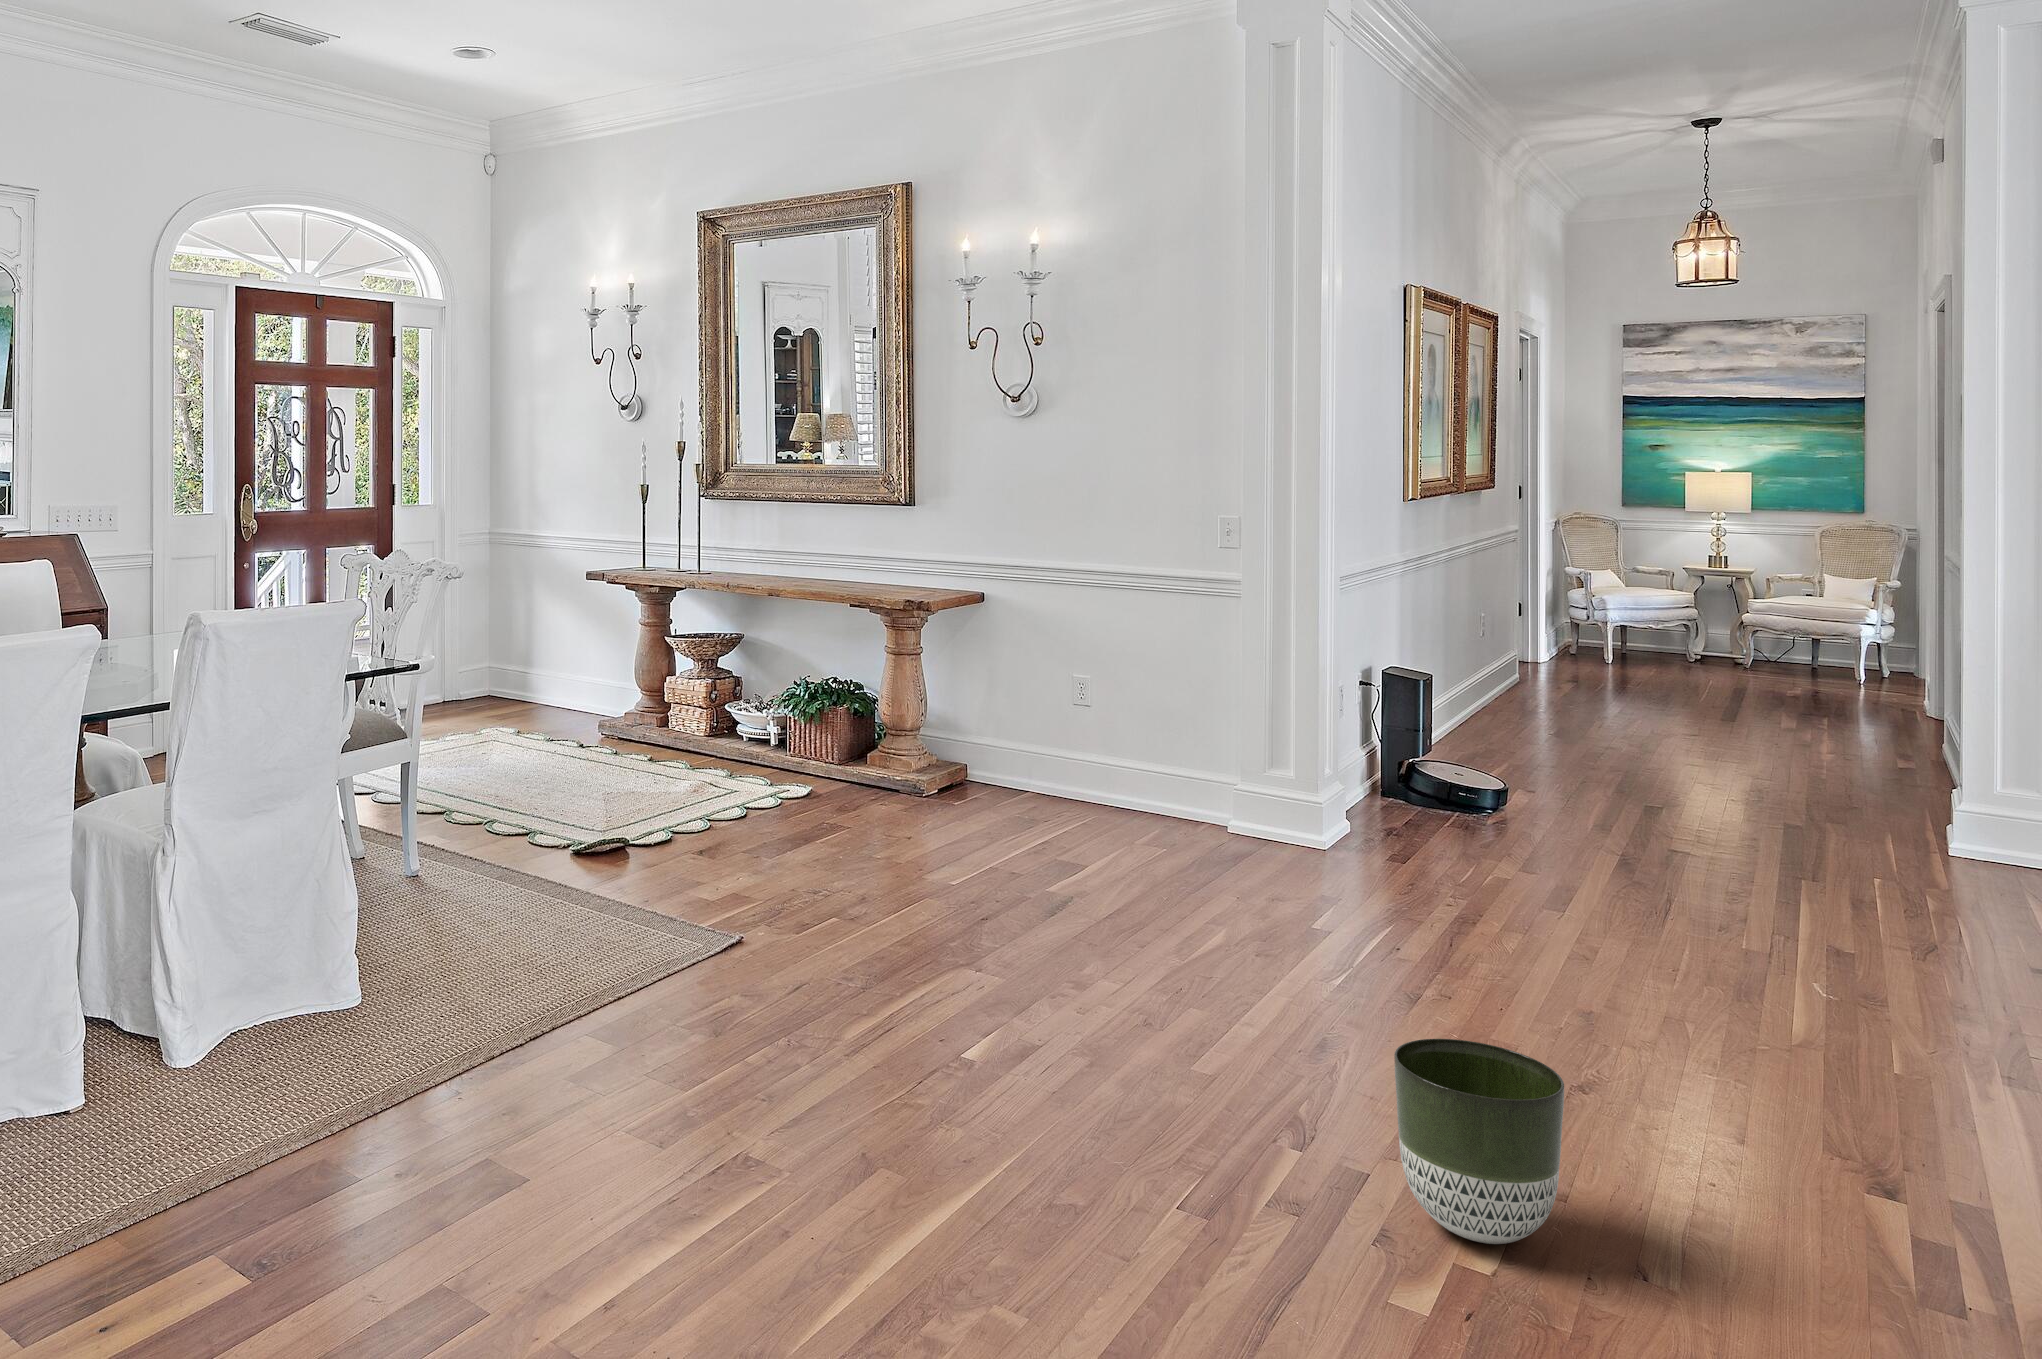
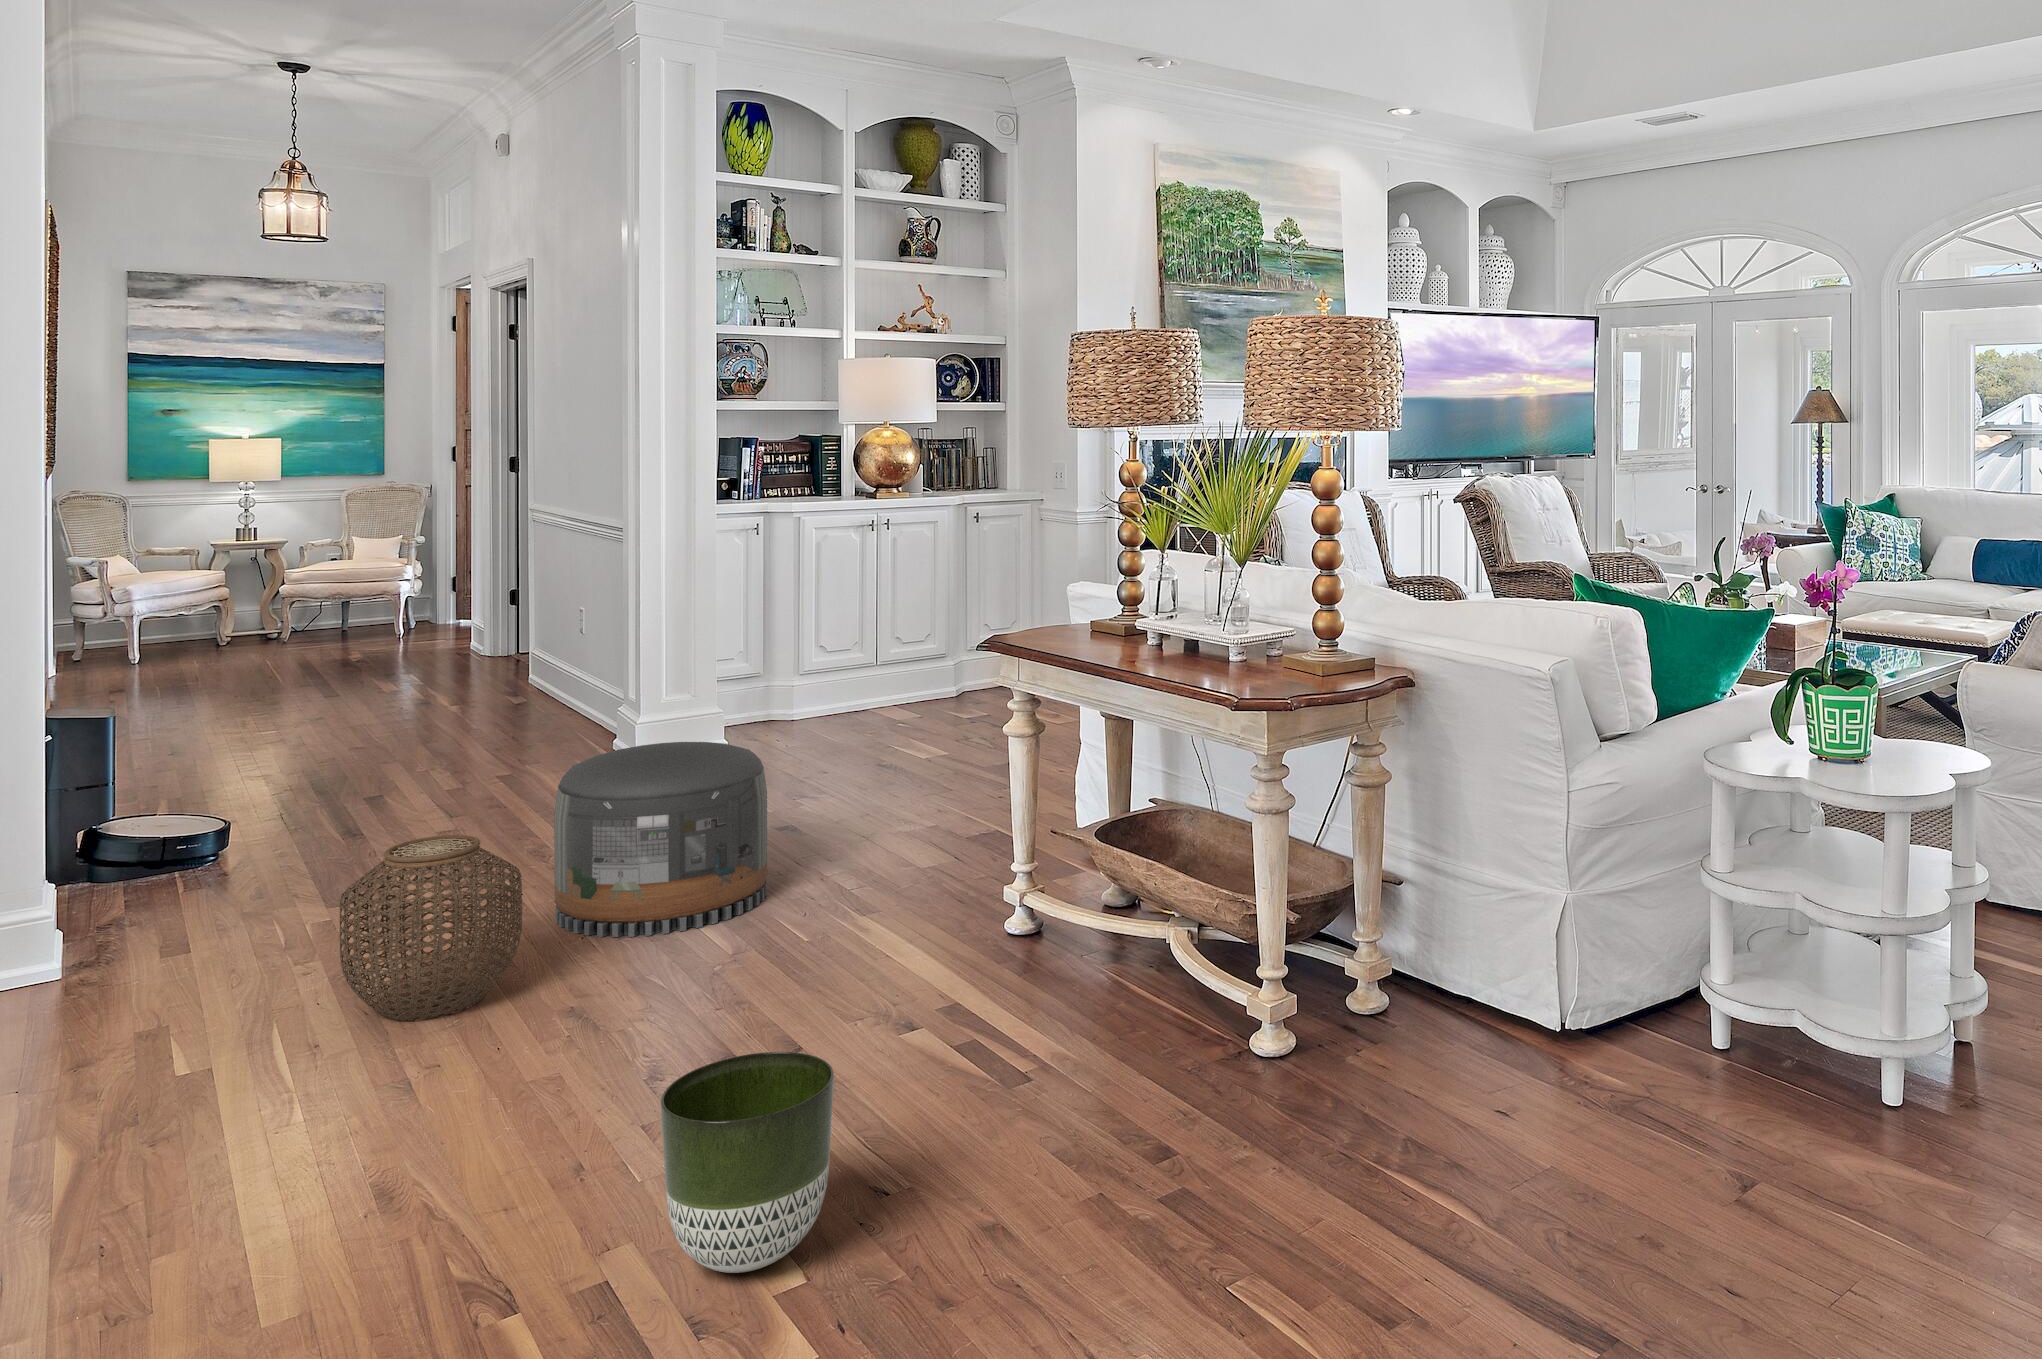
pouf: none [1670,795,1928,1009] -> present [554,742,767,937]
woven basket: none [1423,814,1578,975] -> present [340,835,522,1021]

